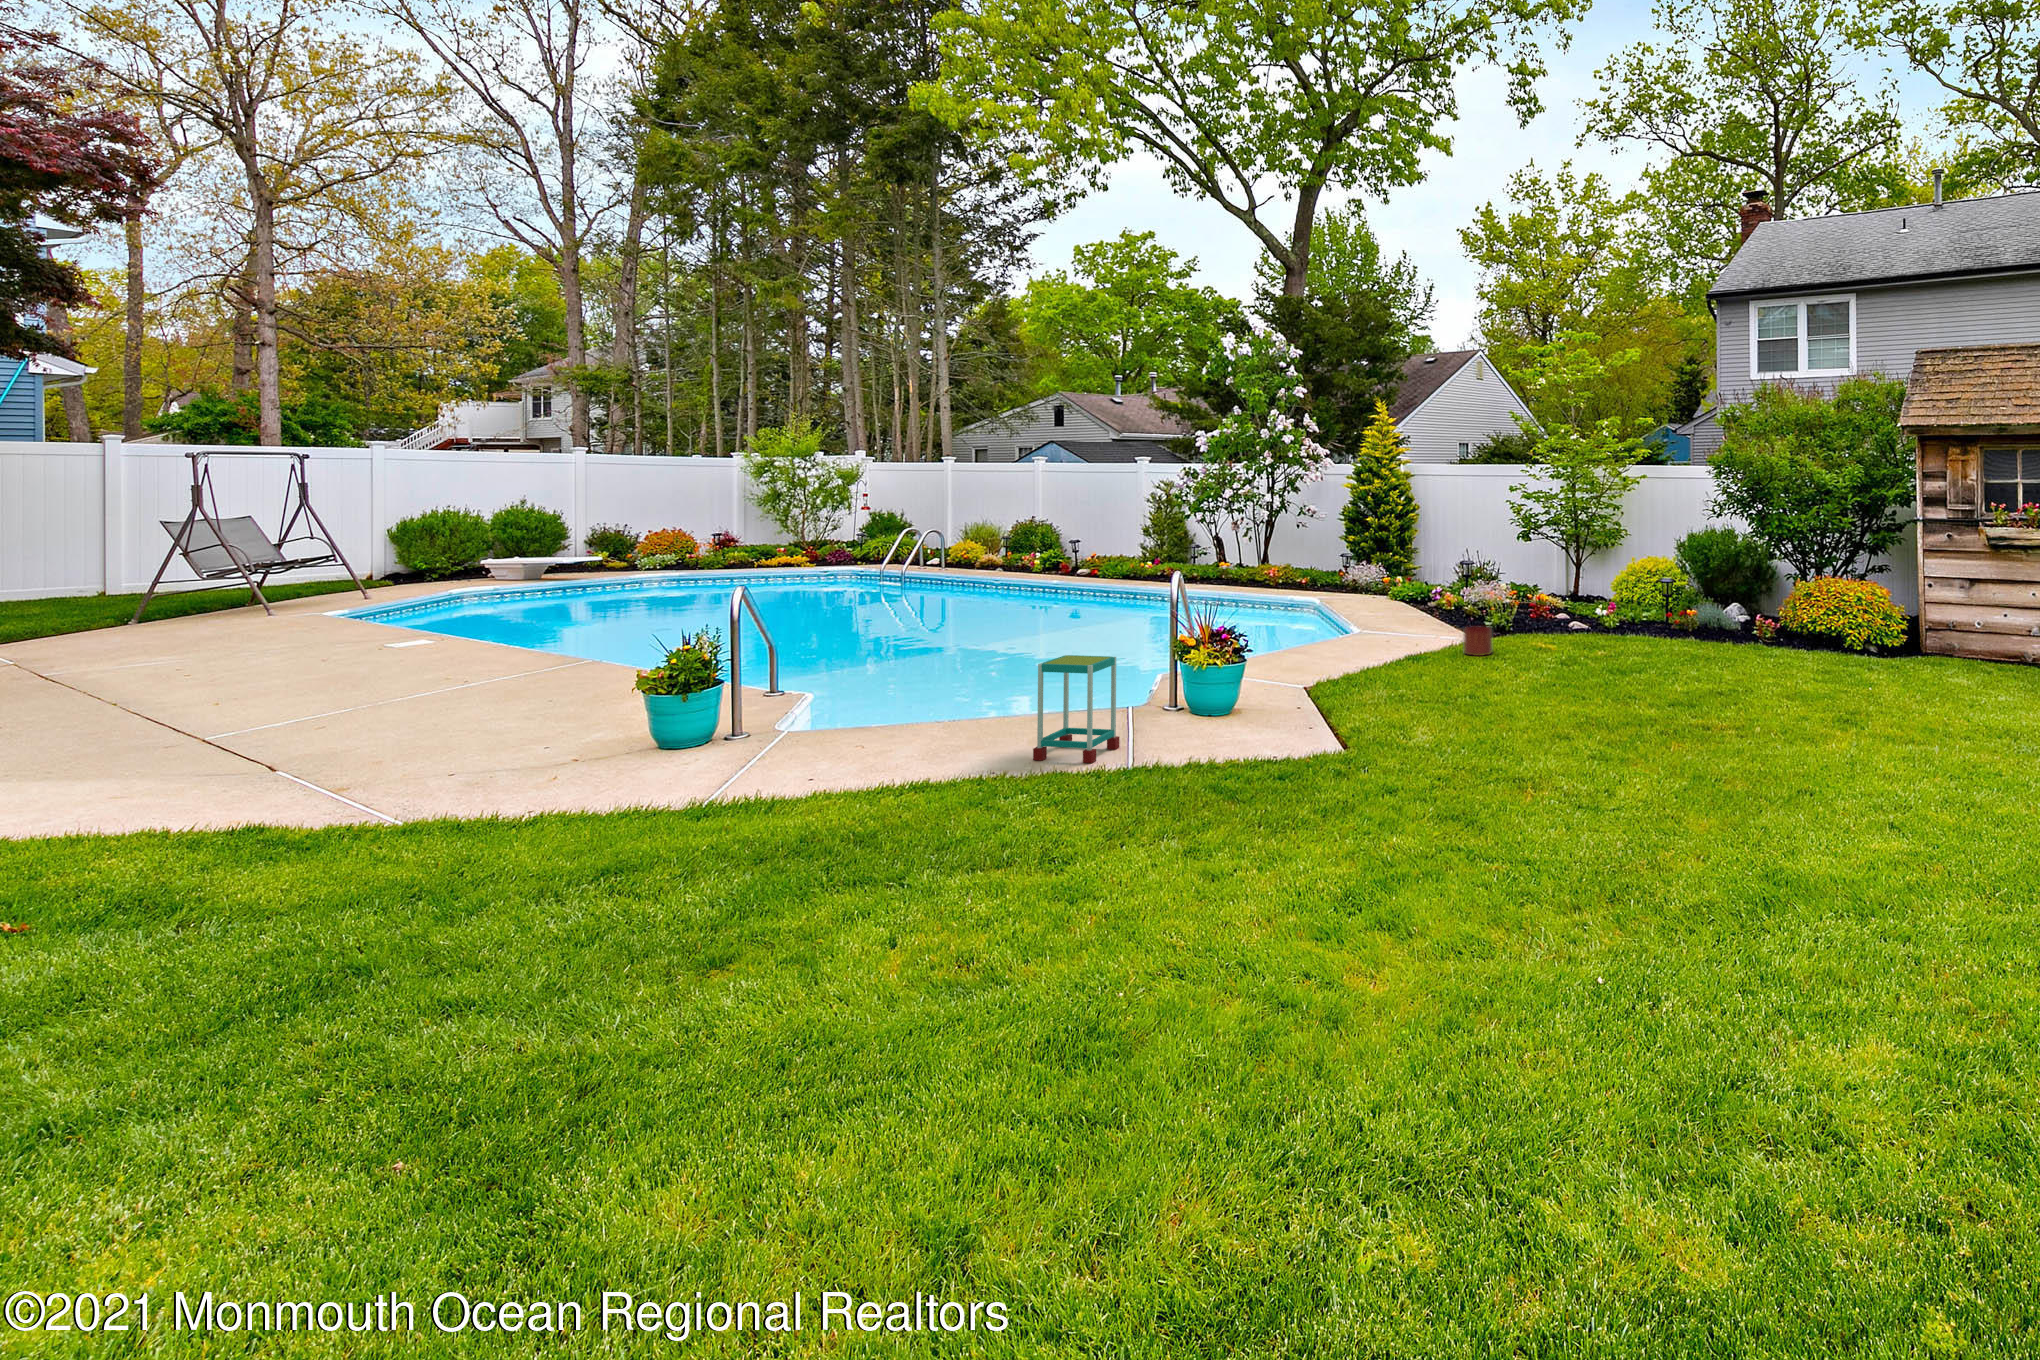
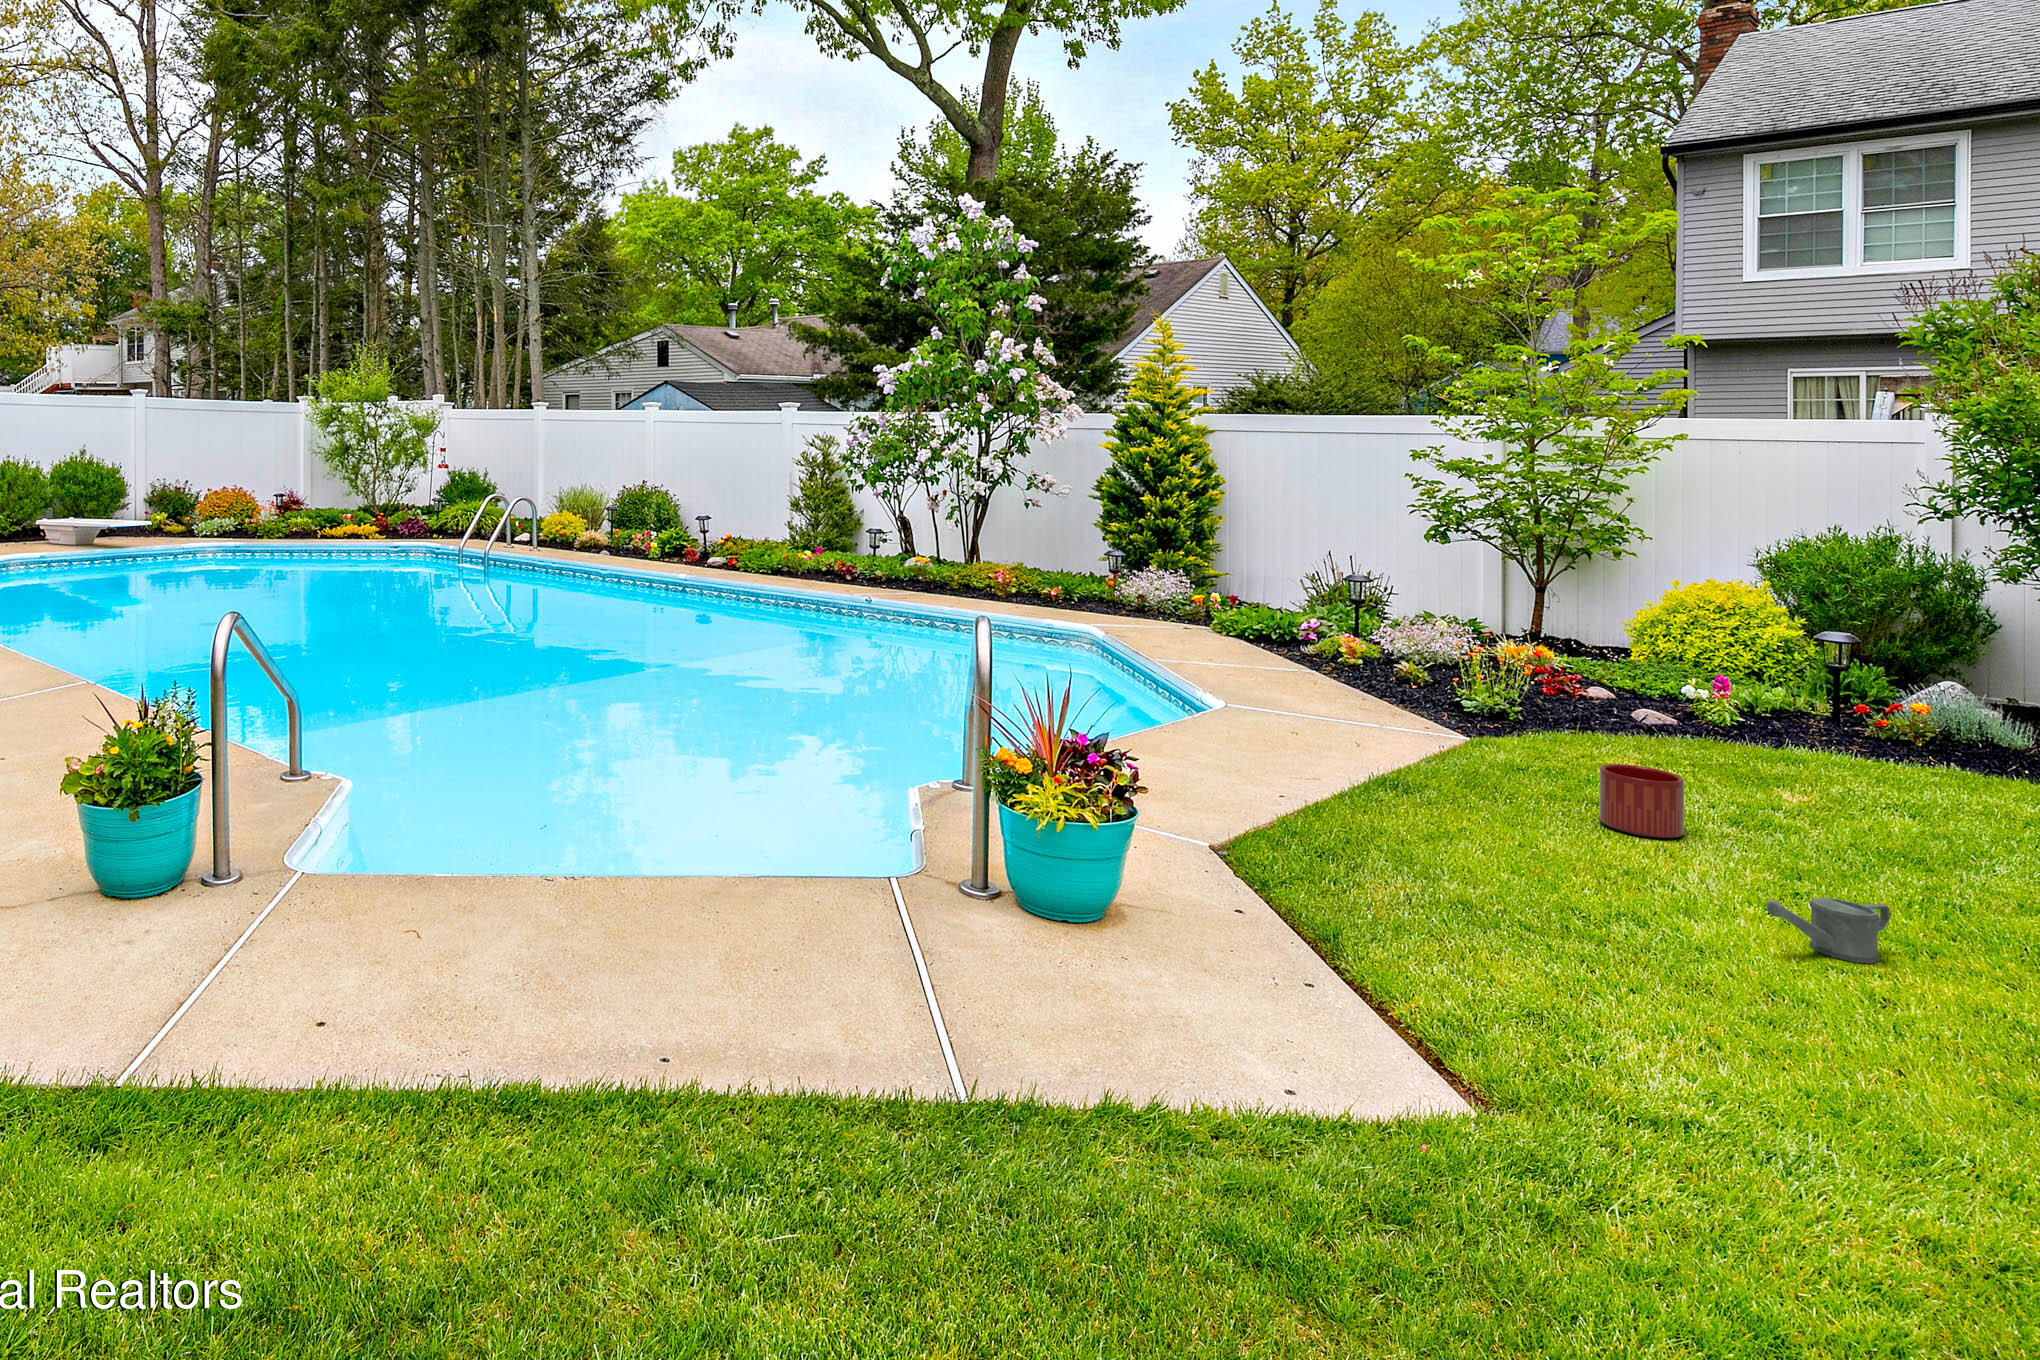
side table: present [1033,655,1120,763] -> none [778,889,995,1273]
watering can: none [1465,660,1511,681] -> present [1767,897,1890,964]

